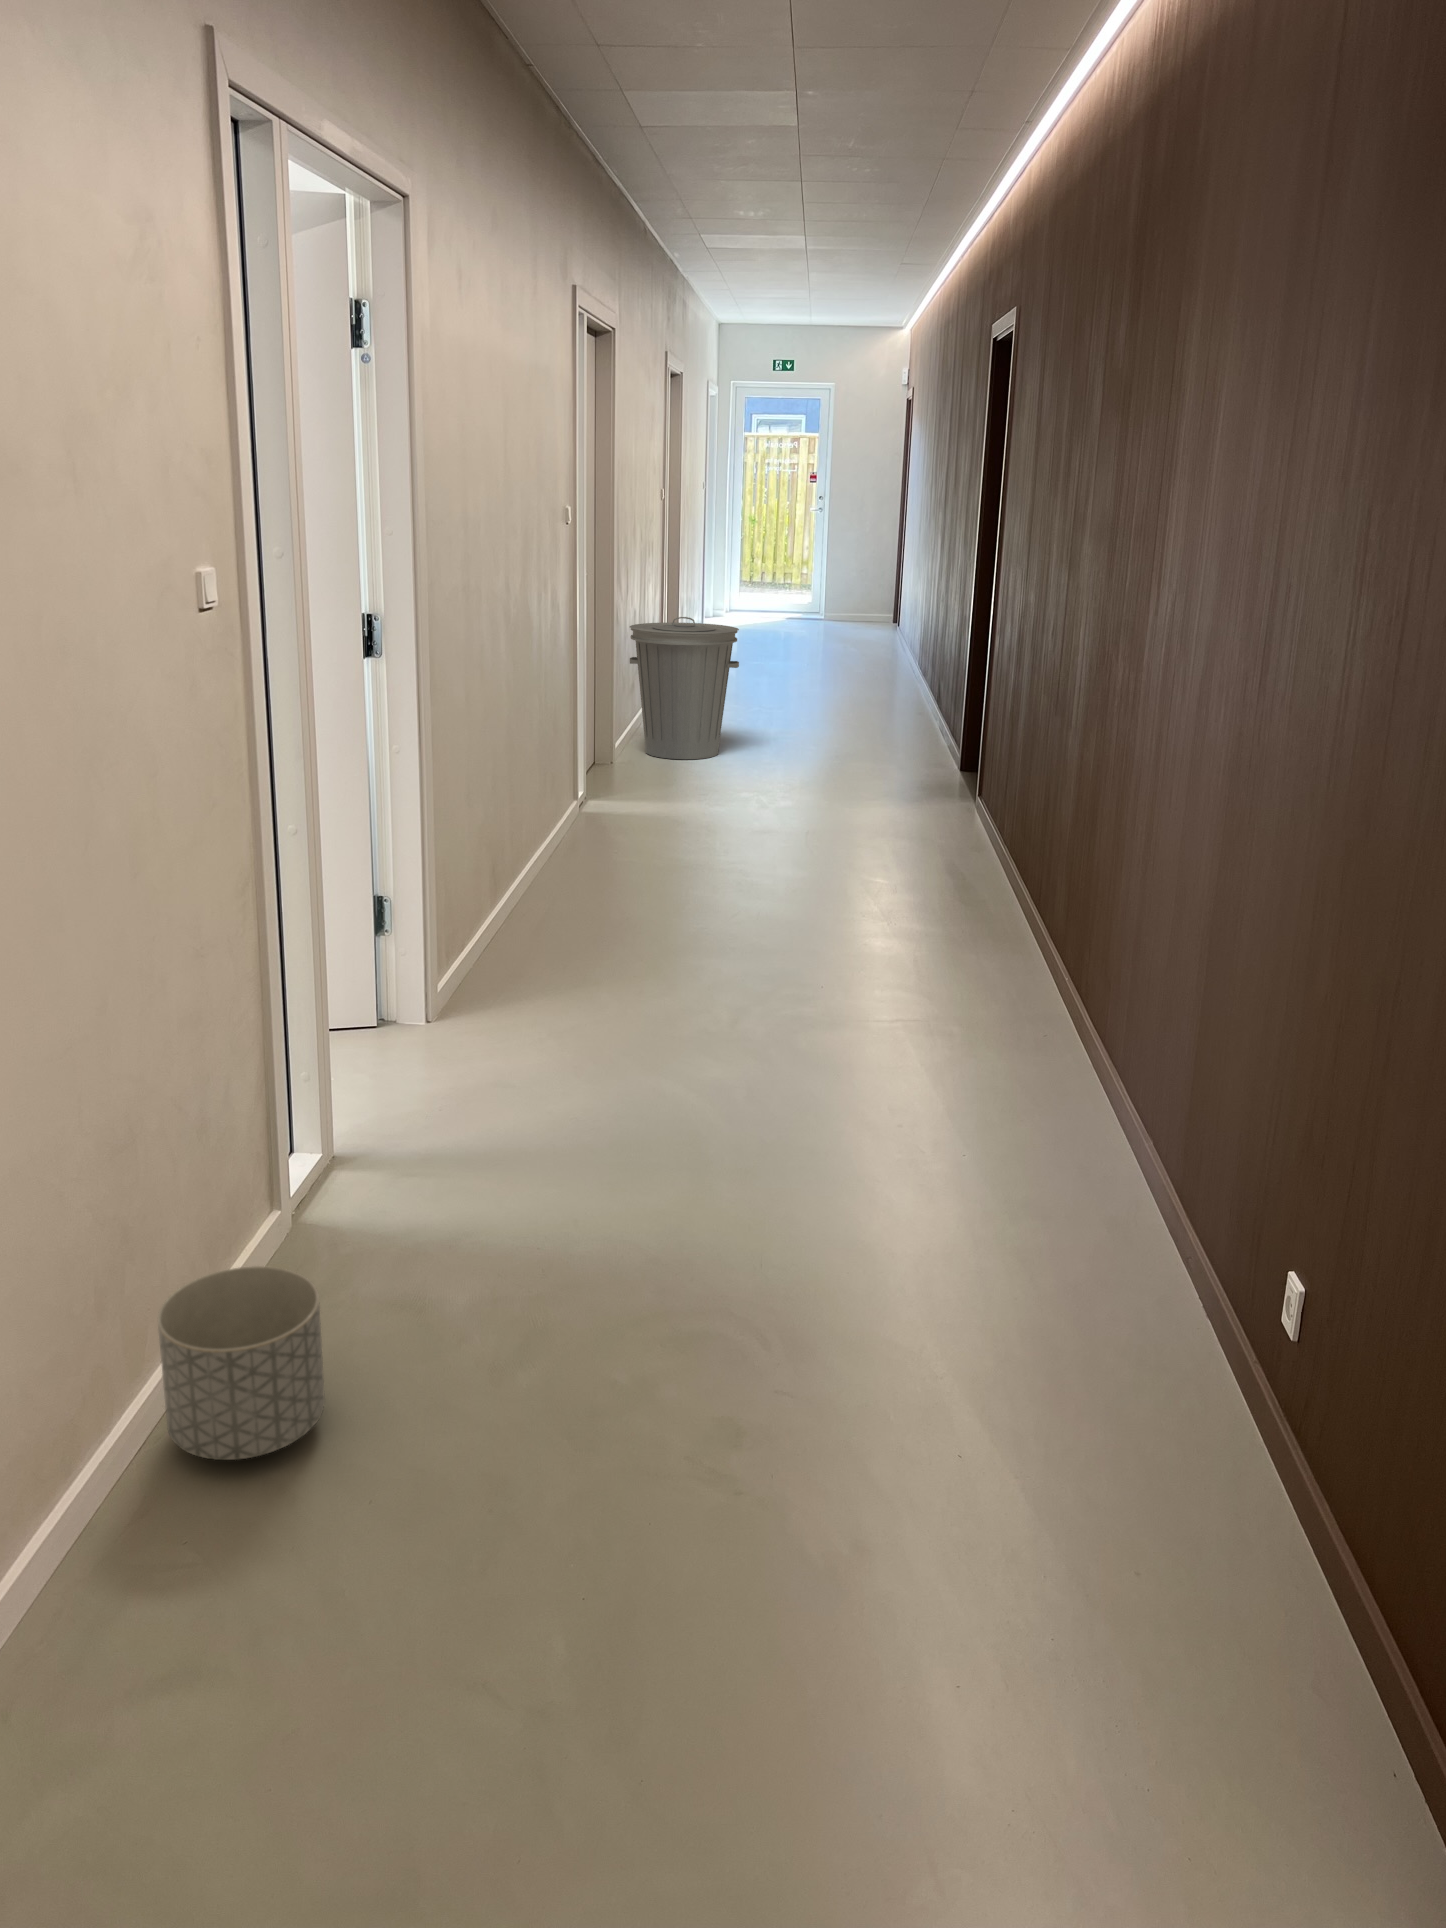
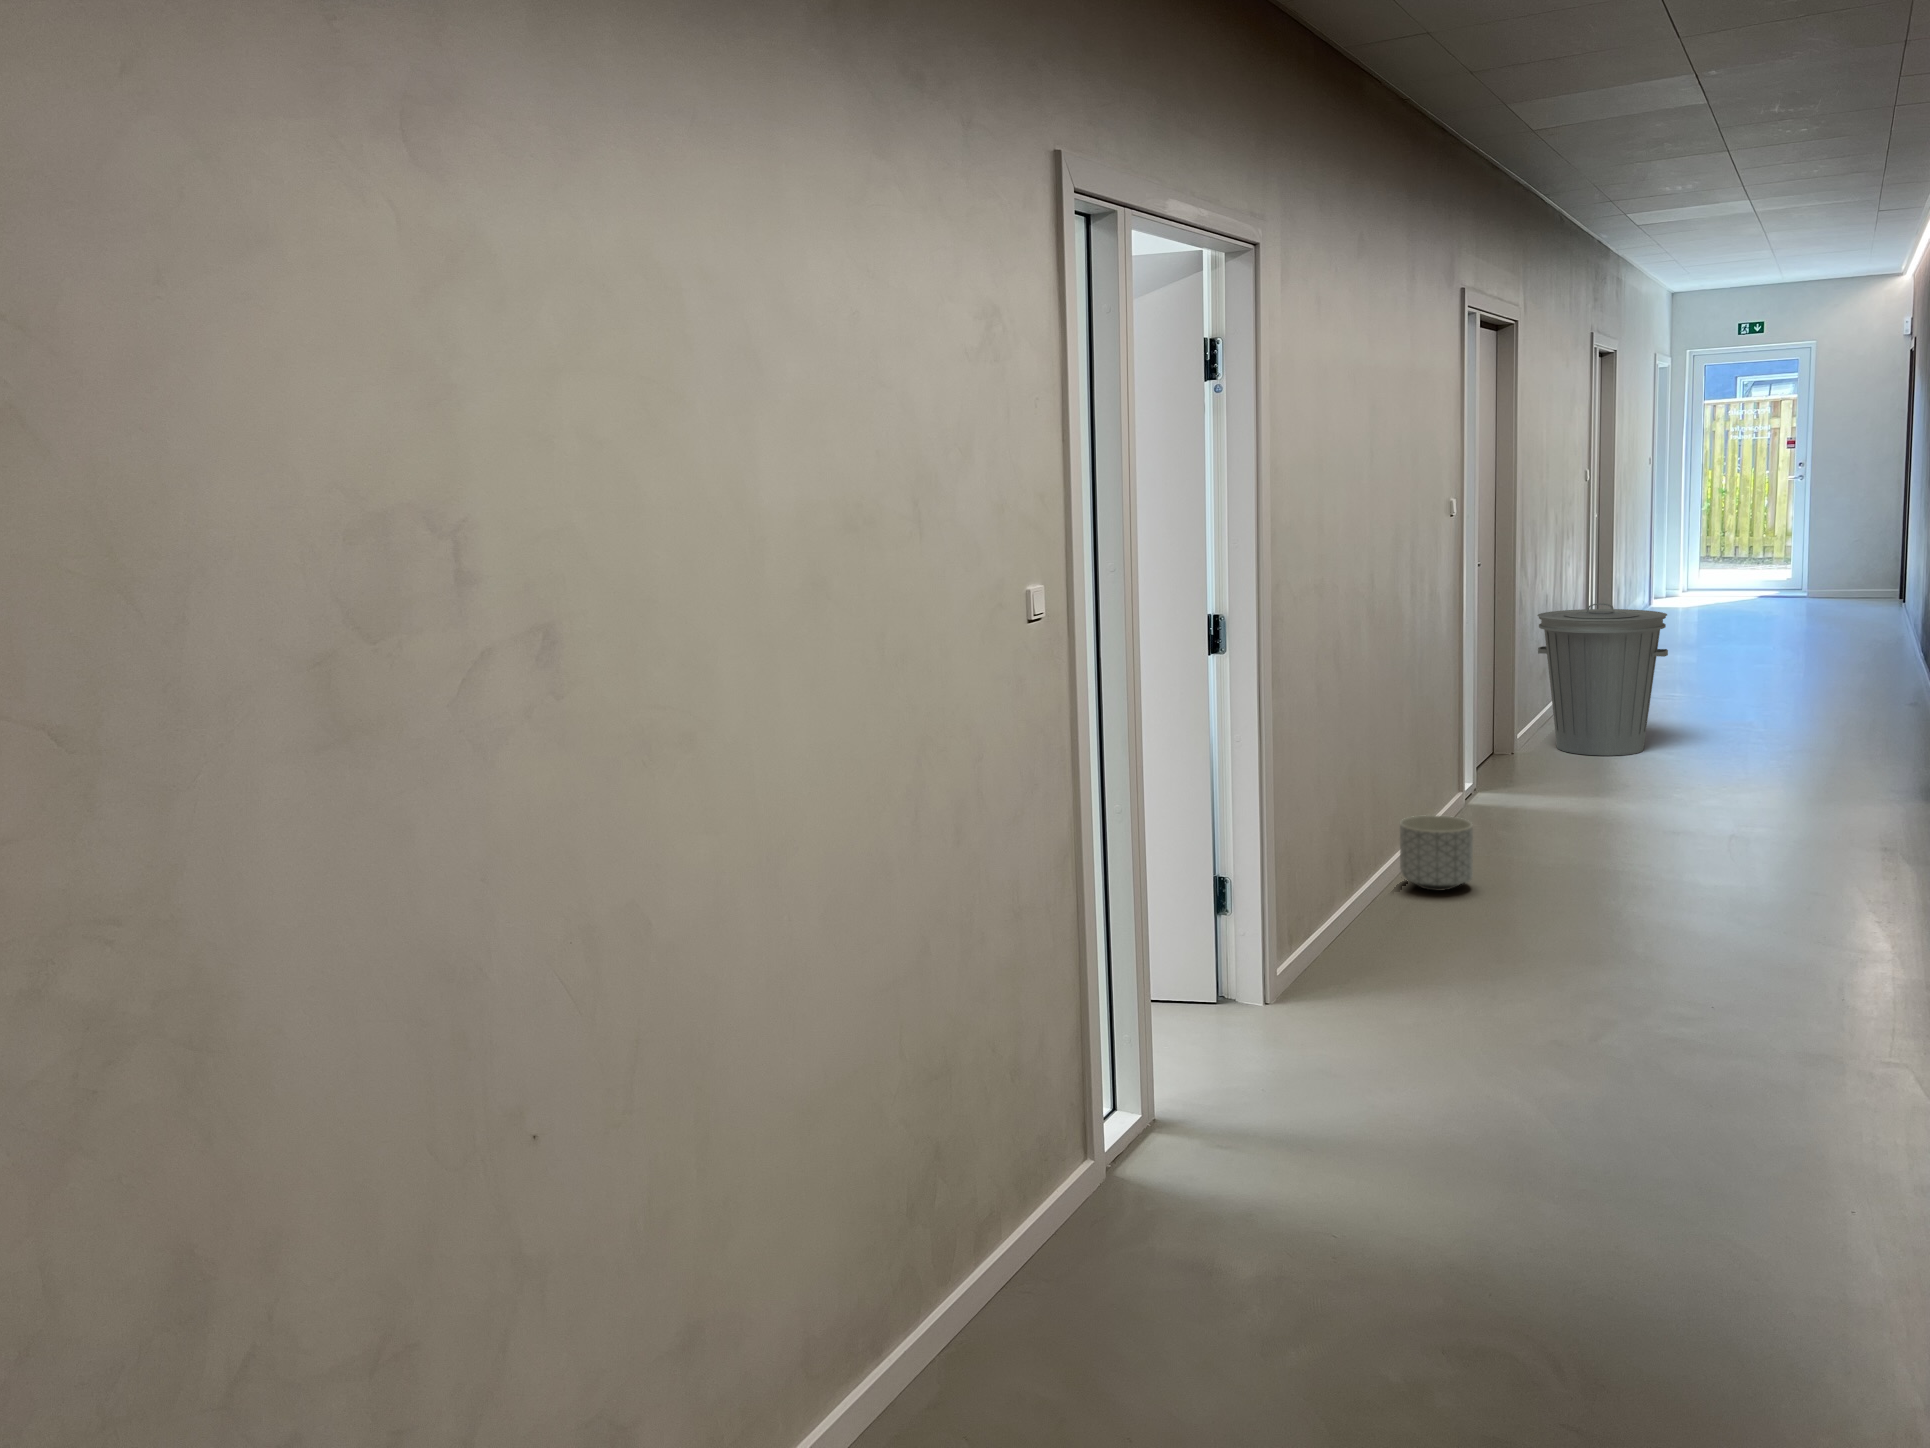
planter: present [158,1266,325,1460] -> present [1400,815,1473,891]

